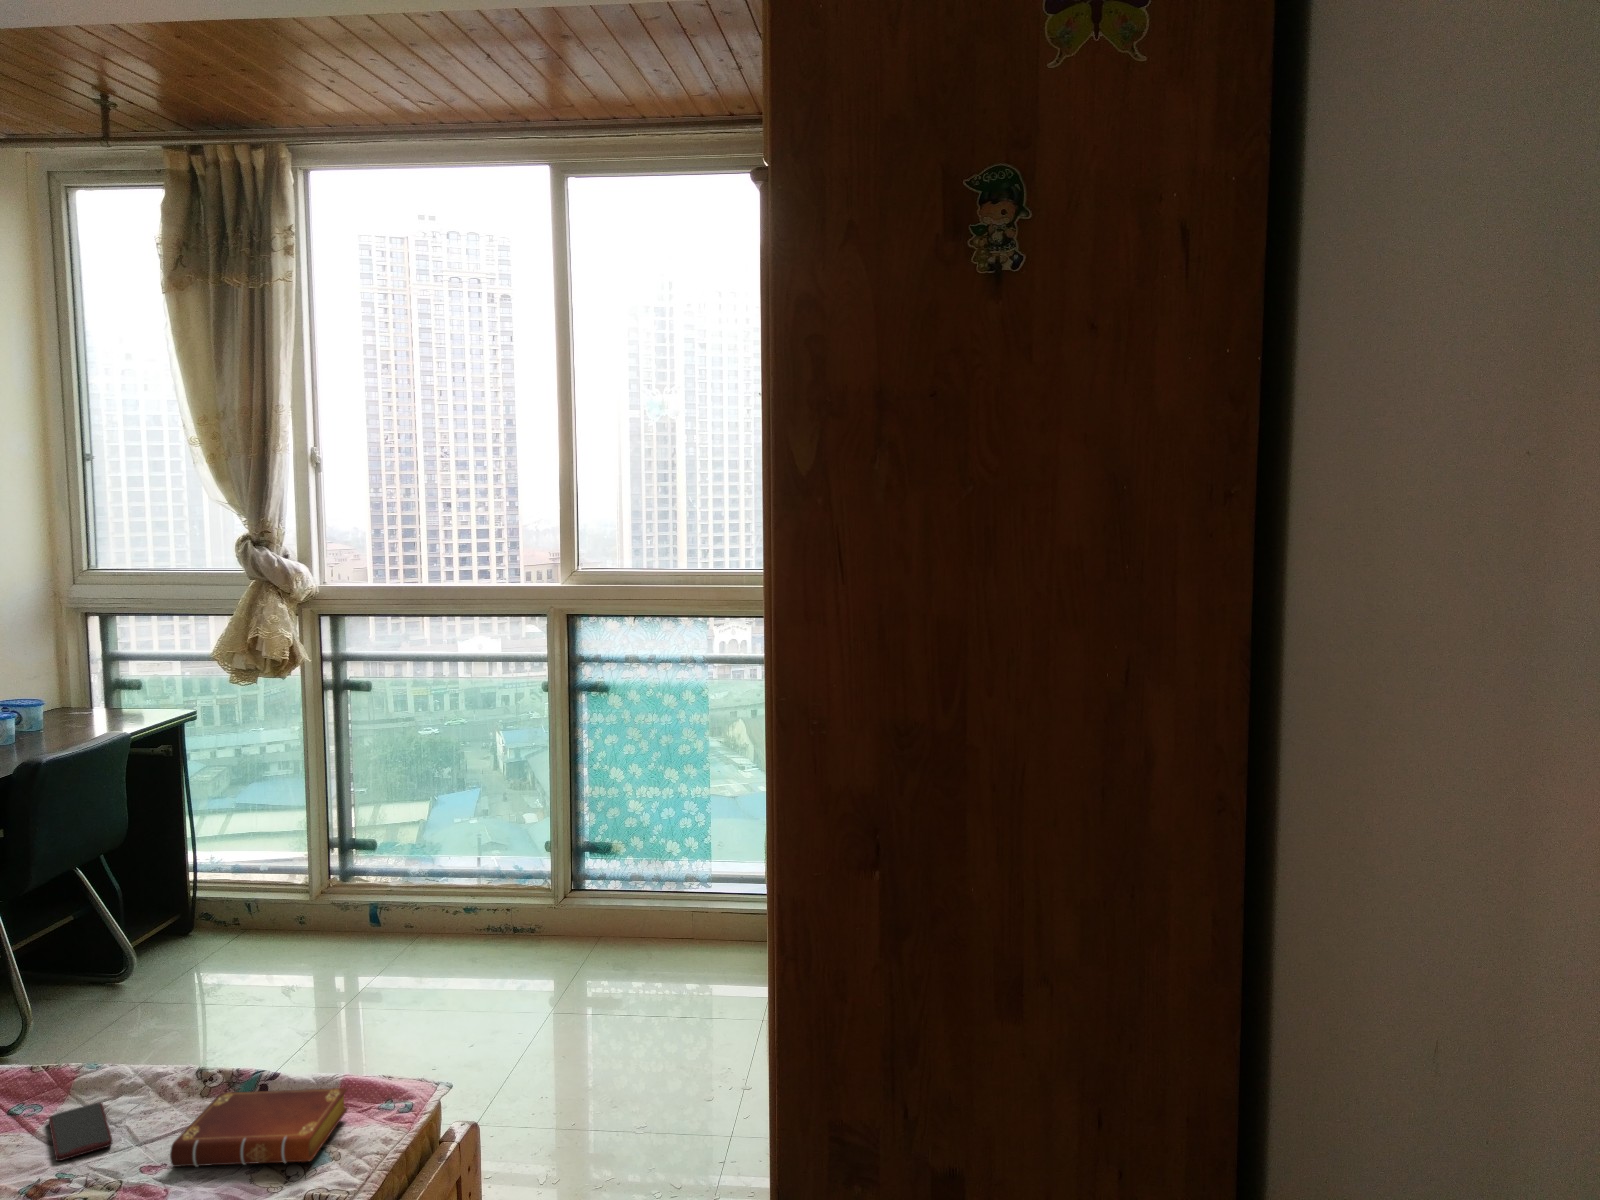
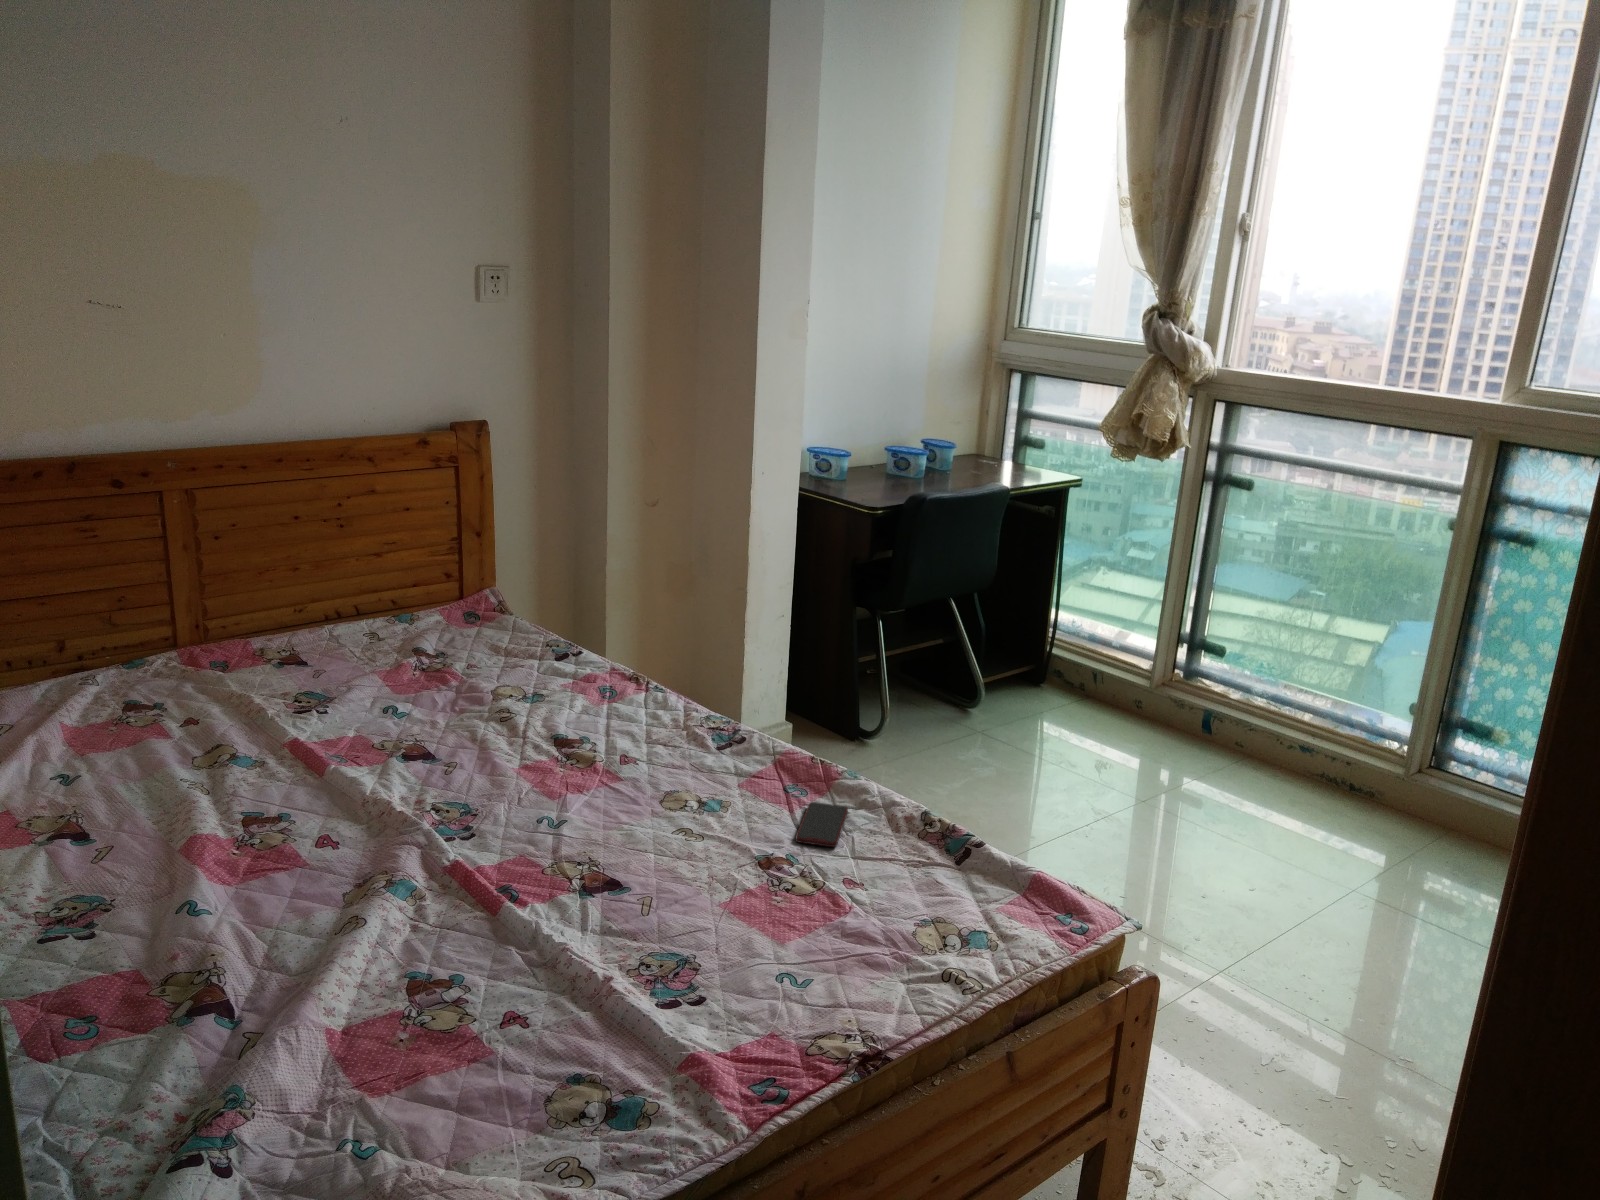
book: present [170,1088,348,1167] -> none [863,841,1026,941]

